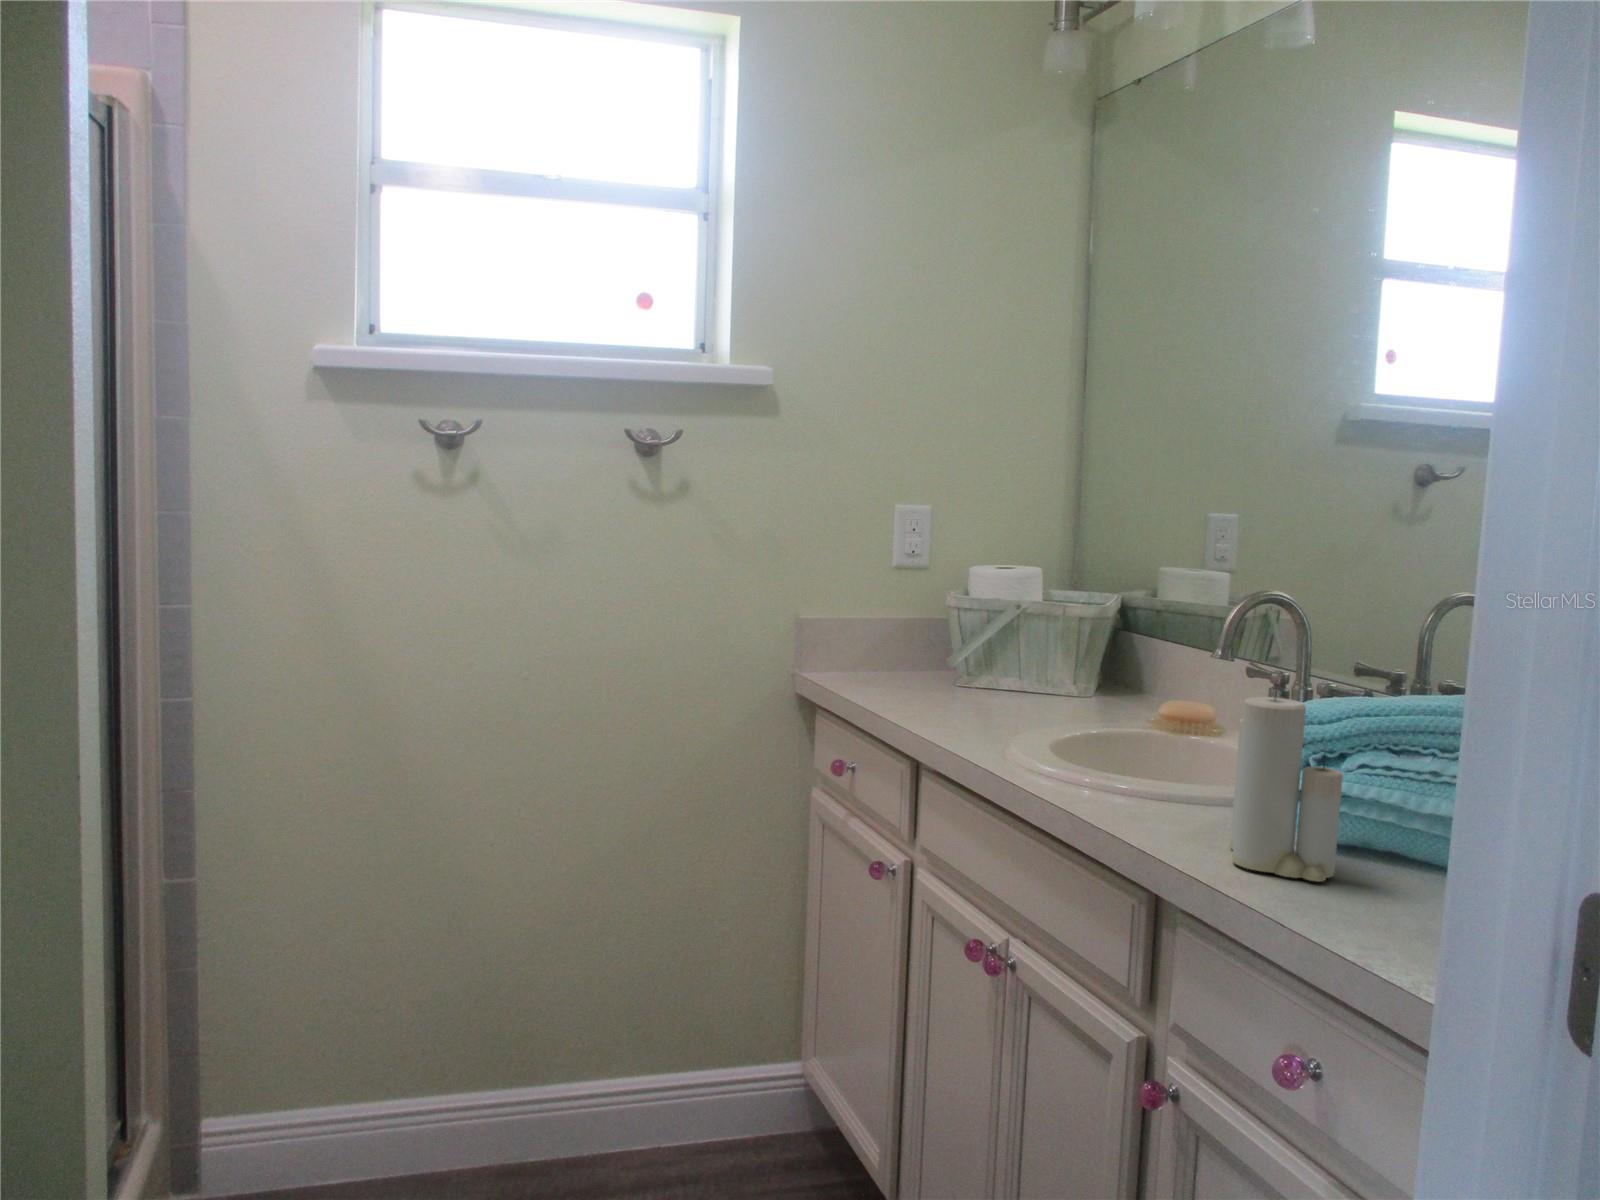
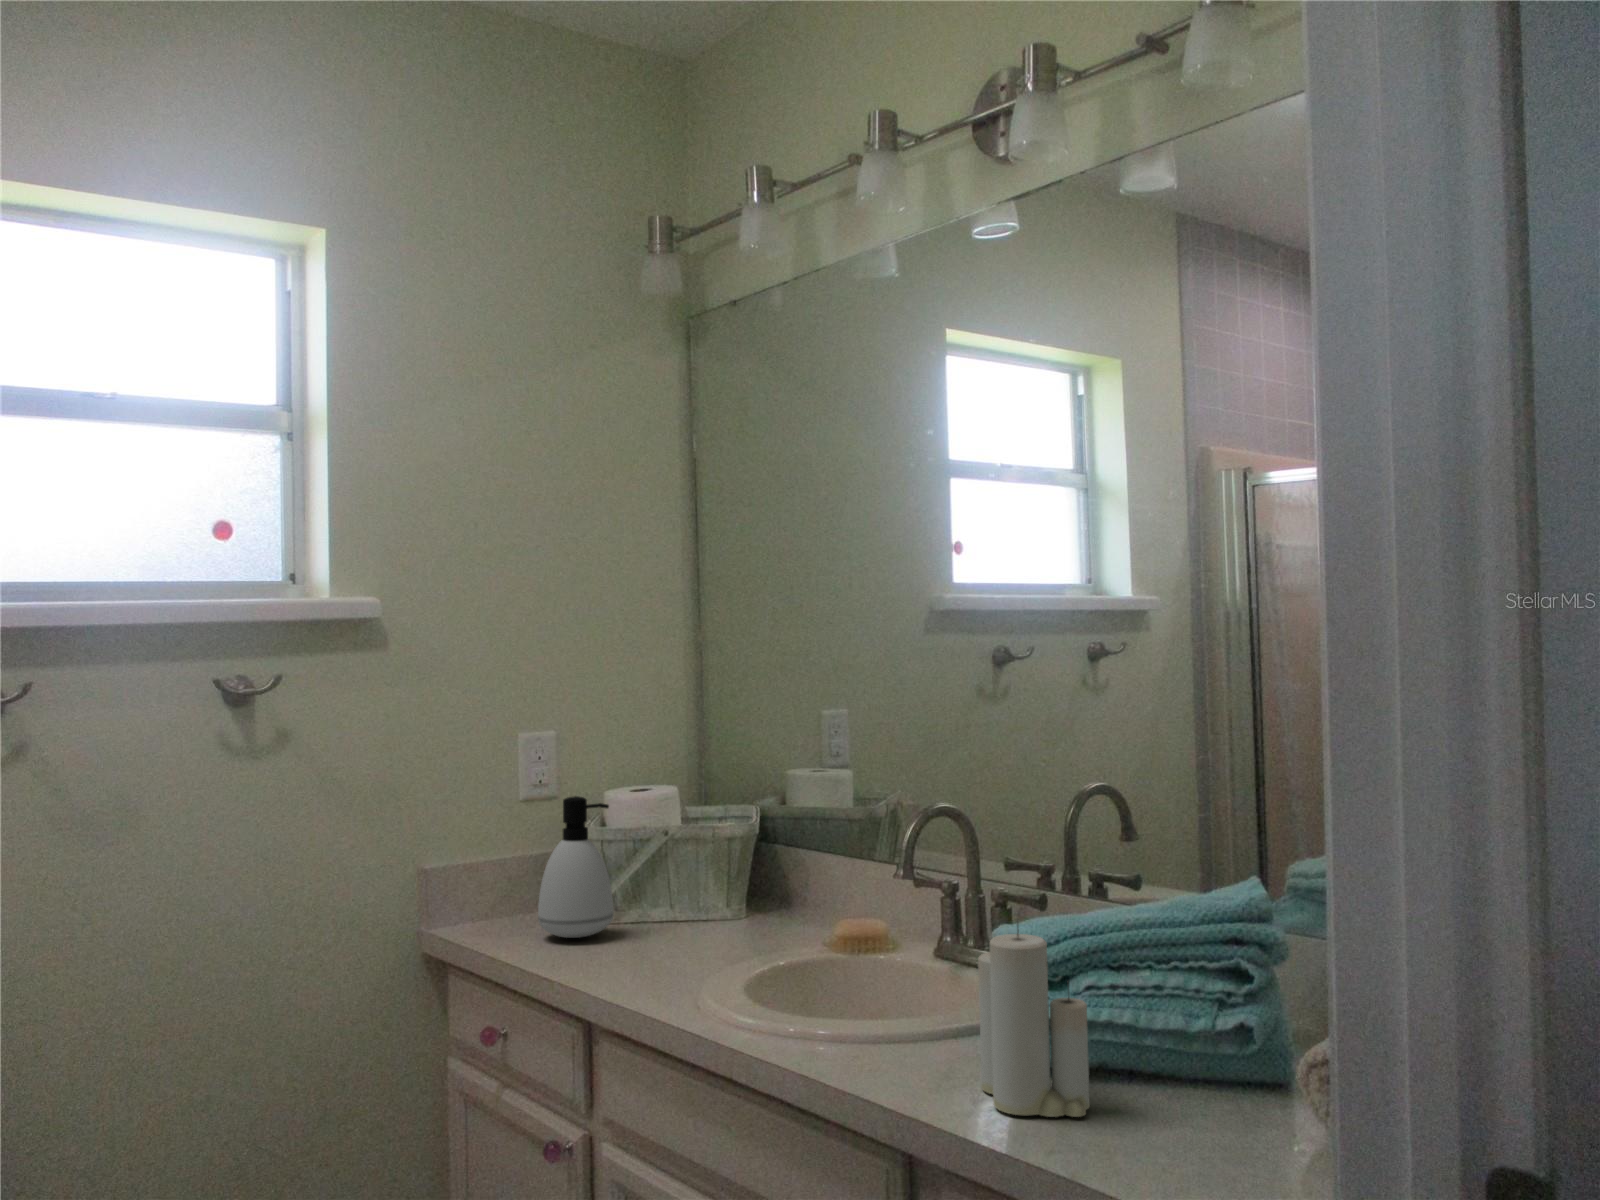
soap dispenser: none [890,561,960,690] -> present [538,796,613,938]

